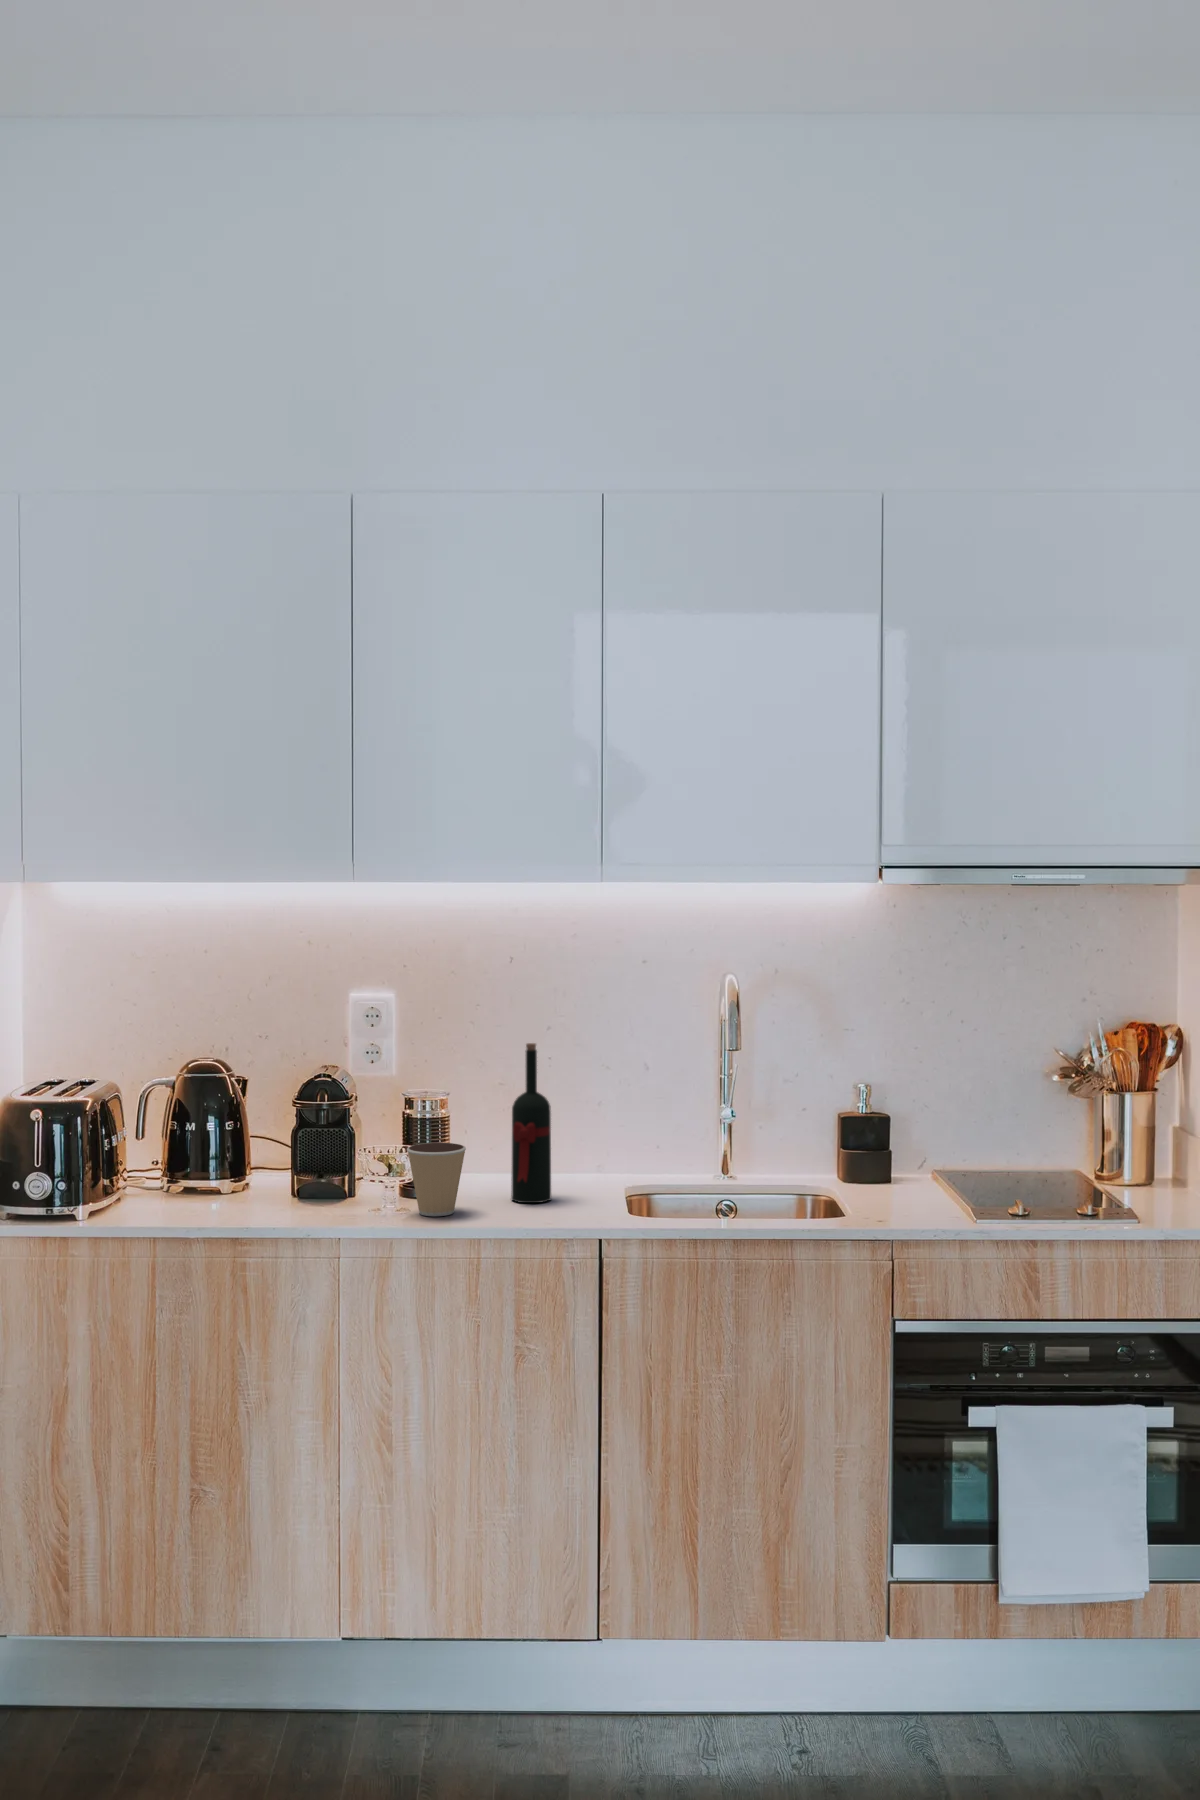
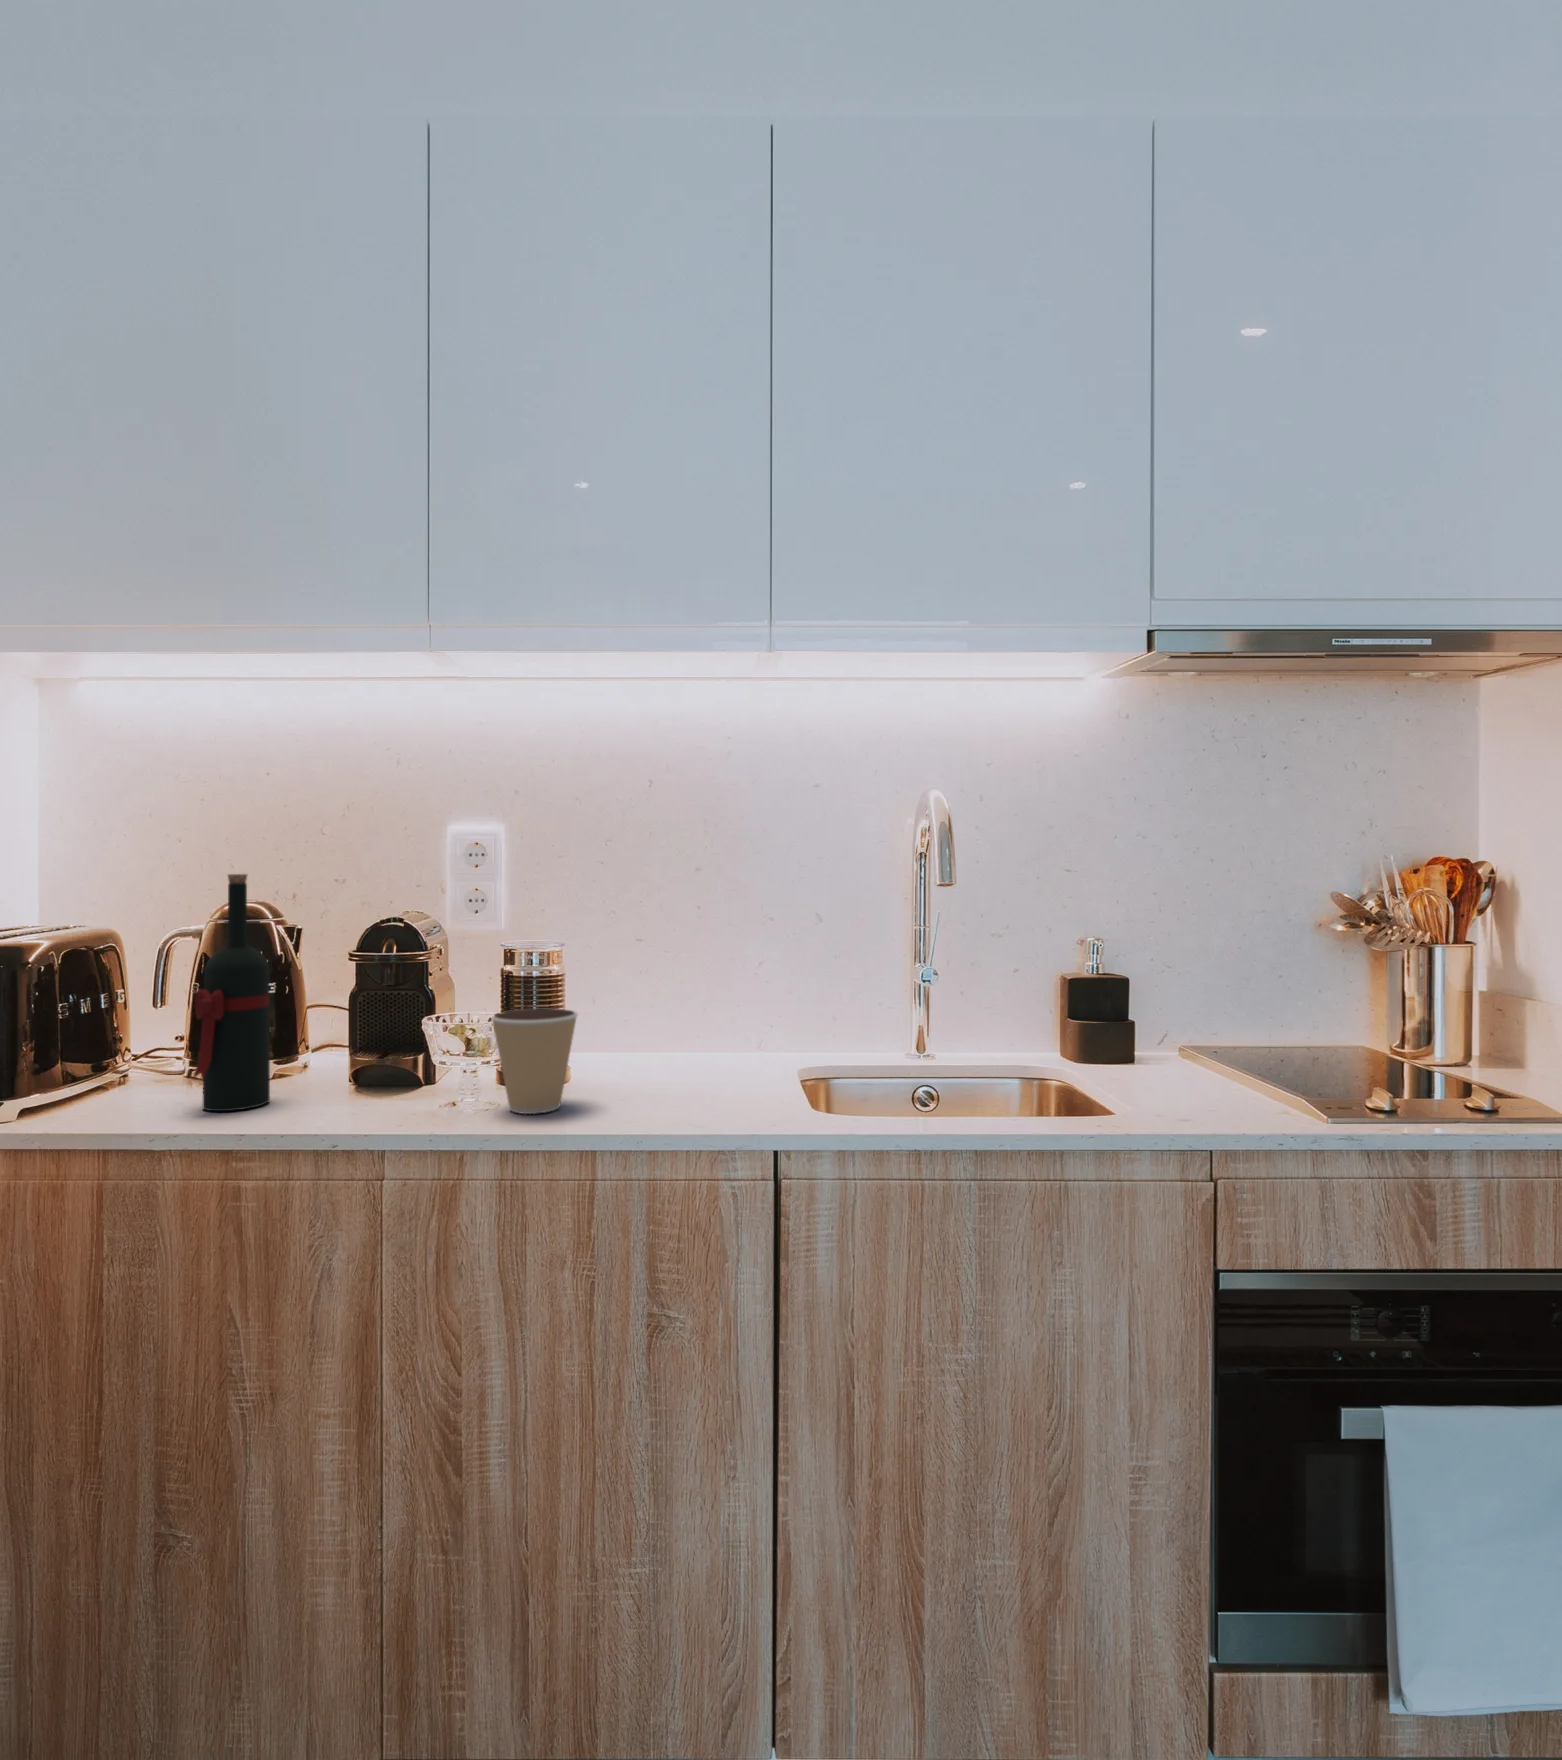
wine bottle: present [511,1043,551,1203] -> present [193,874,270,1111]

